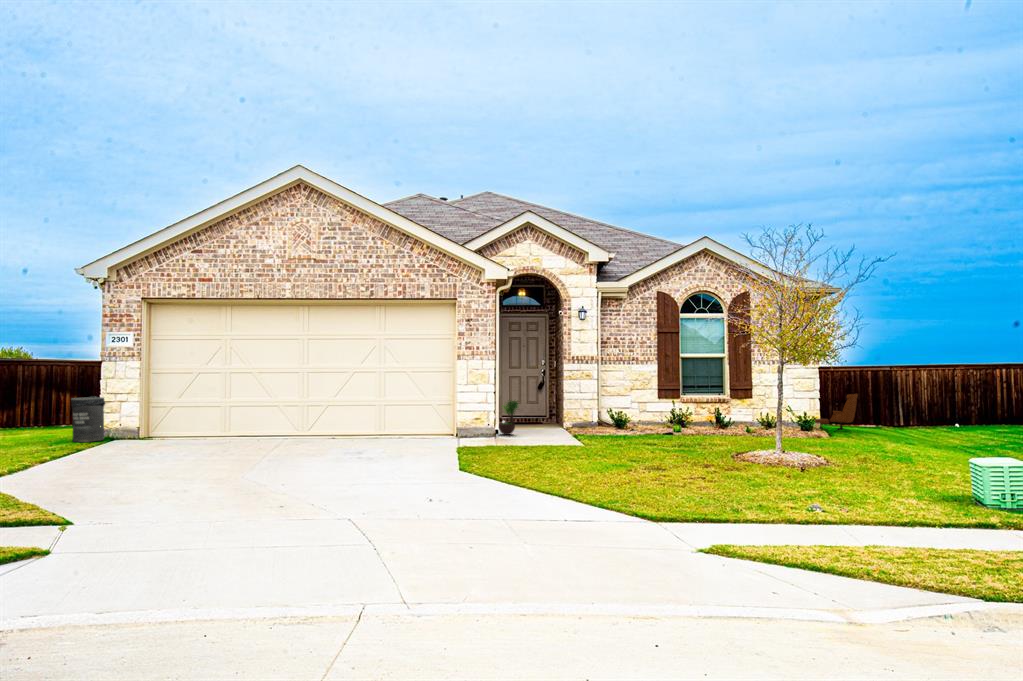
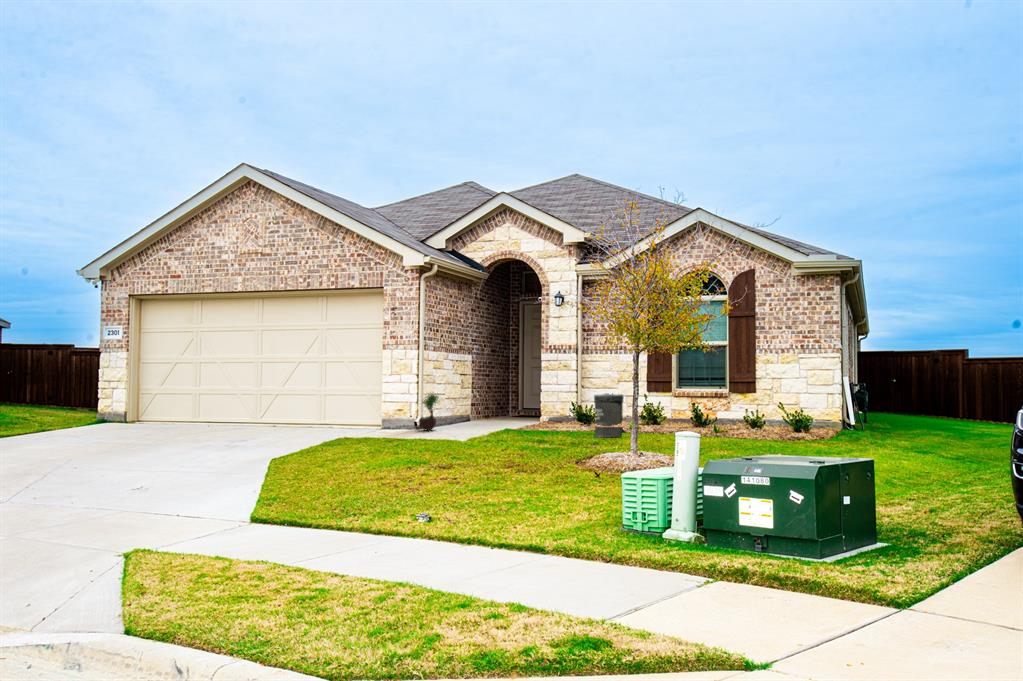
lounge chair: present [814,394,858,430] -> none [843,393,890,443]
trash can: present [71,396,105,442] -> present [594,393,624,438]

